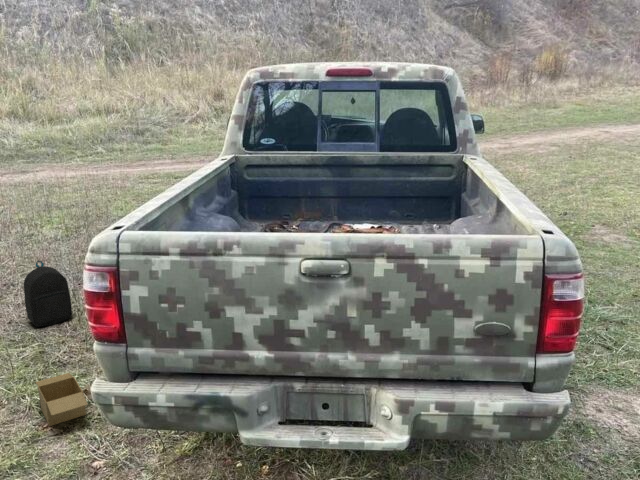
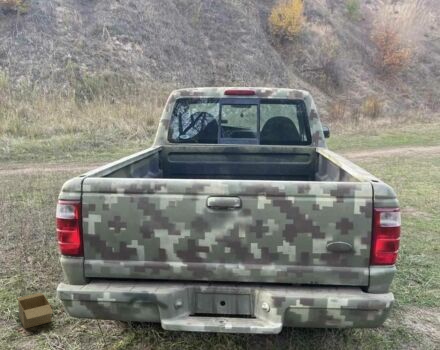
backpack: present [24,261,72,327] -> none [12,219,44,265]

